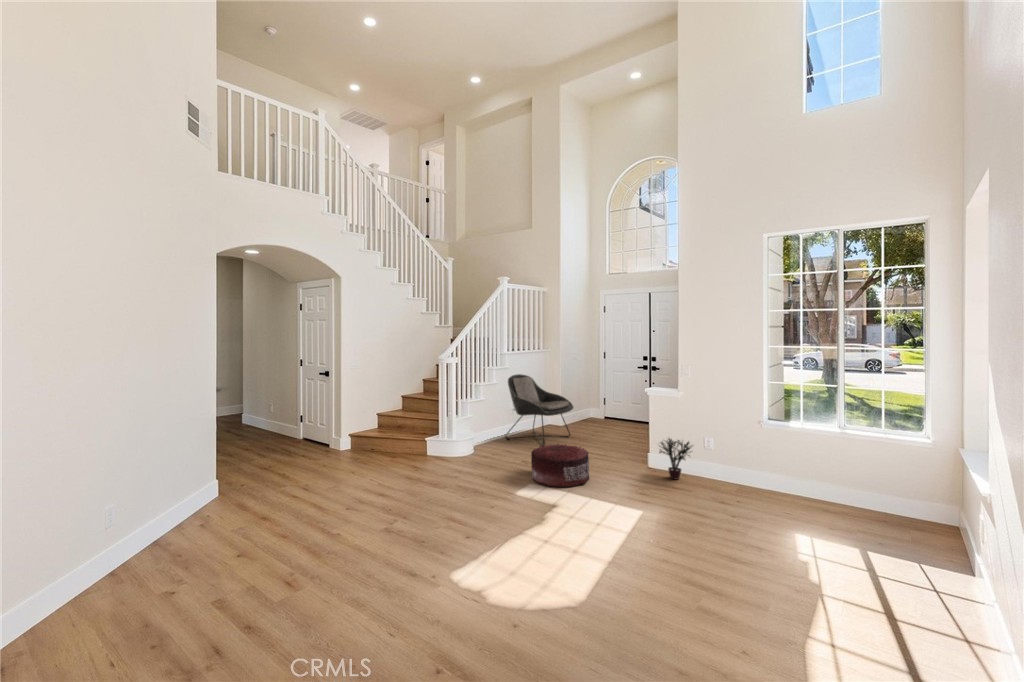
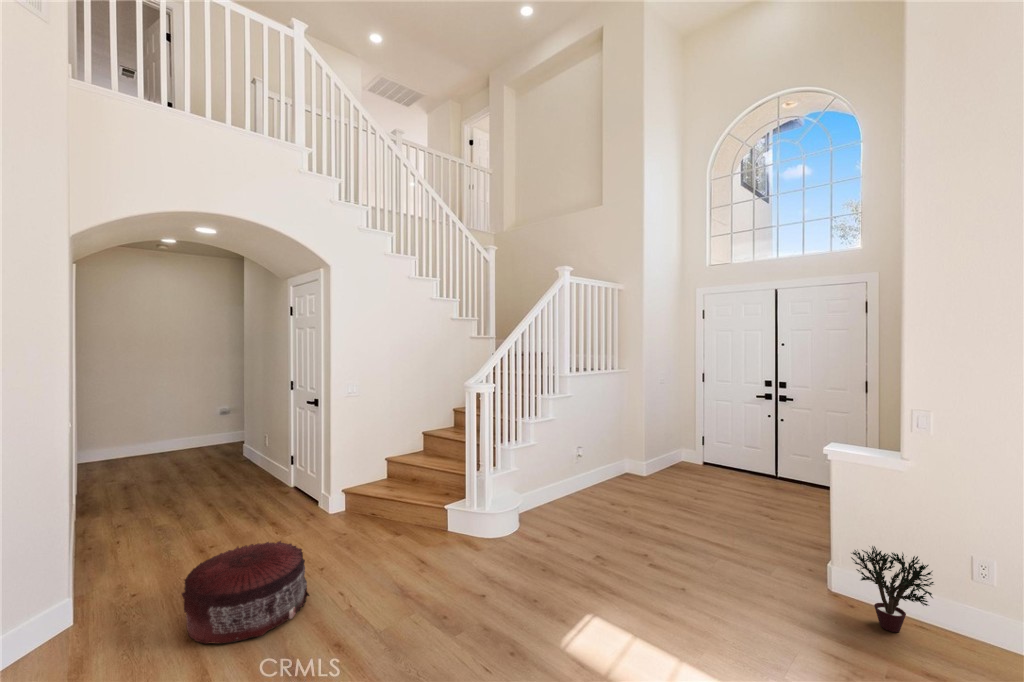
lounge chair: present [505,374,573,446] -> none [565,405,667,519]
pouf: present [531,444,590,487] -> present [182,541,309,644]

